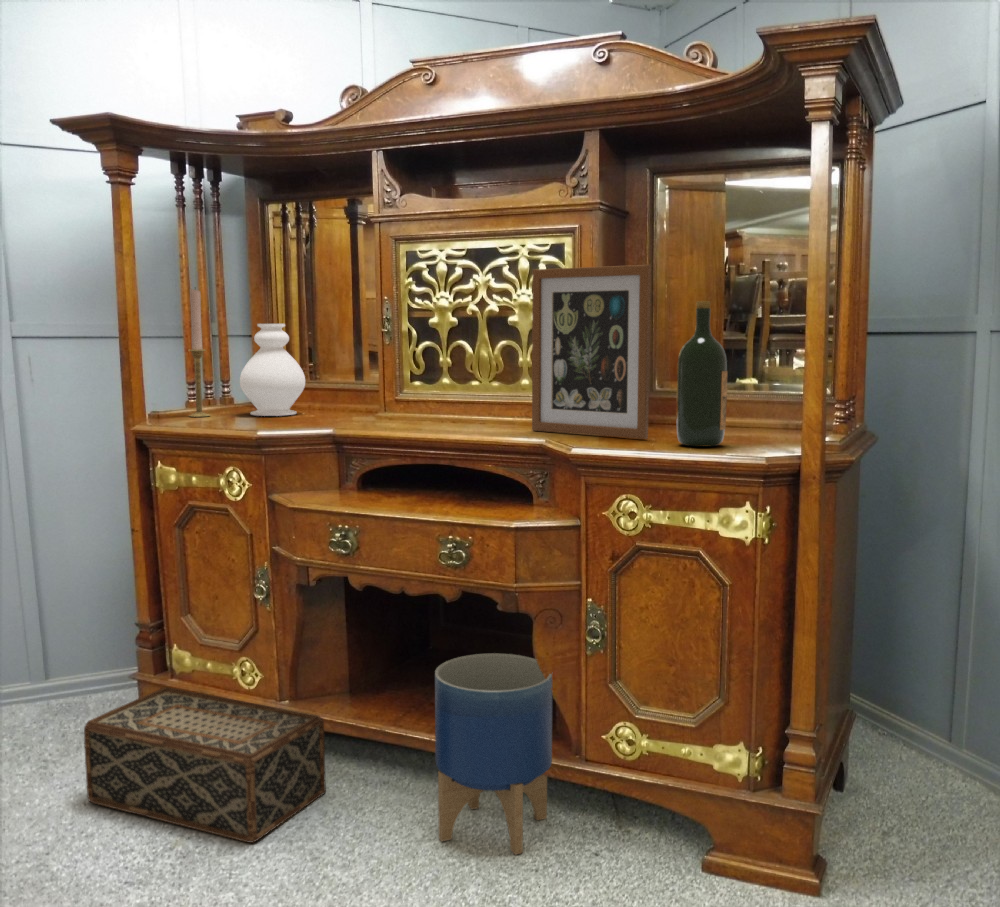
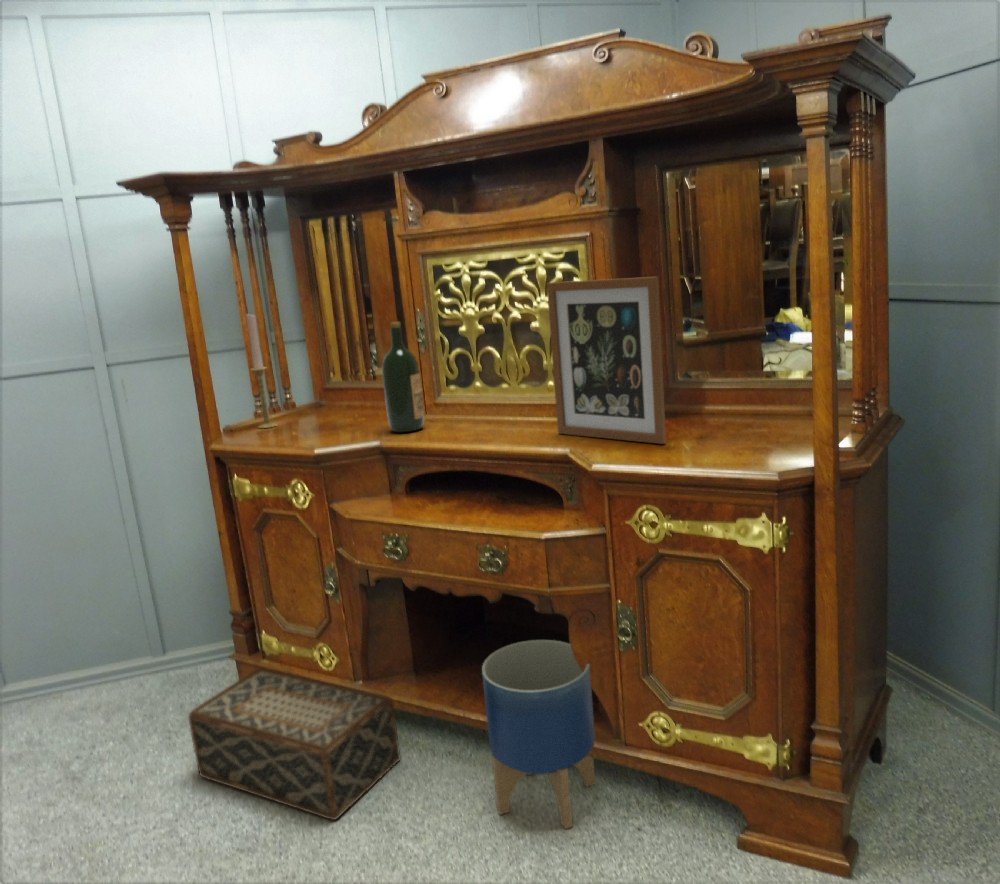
wine bottle: present [677,301,727,447] -> present [382,322,424,432]
decorative vase: present [240,324,305,416] -> none [299,337,358,423]

